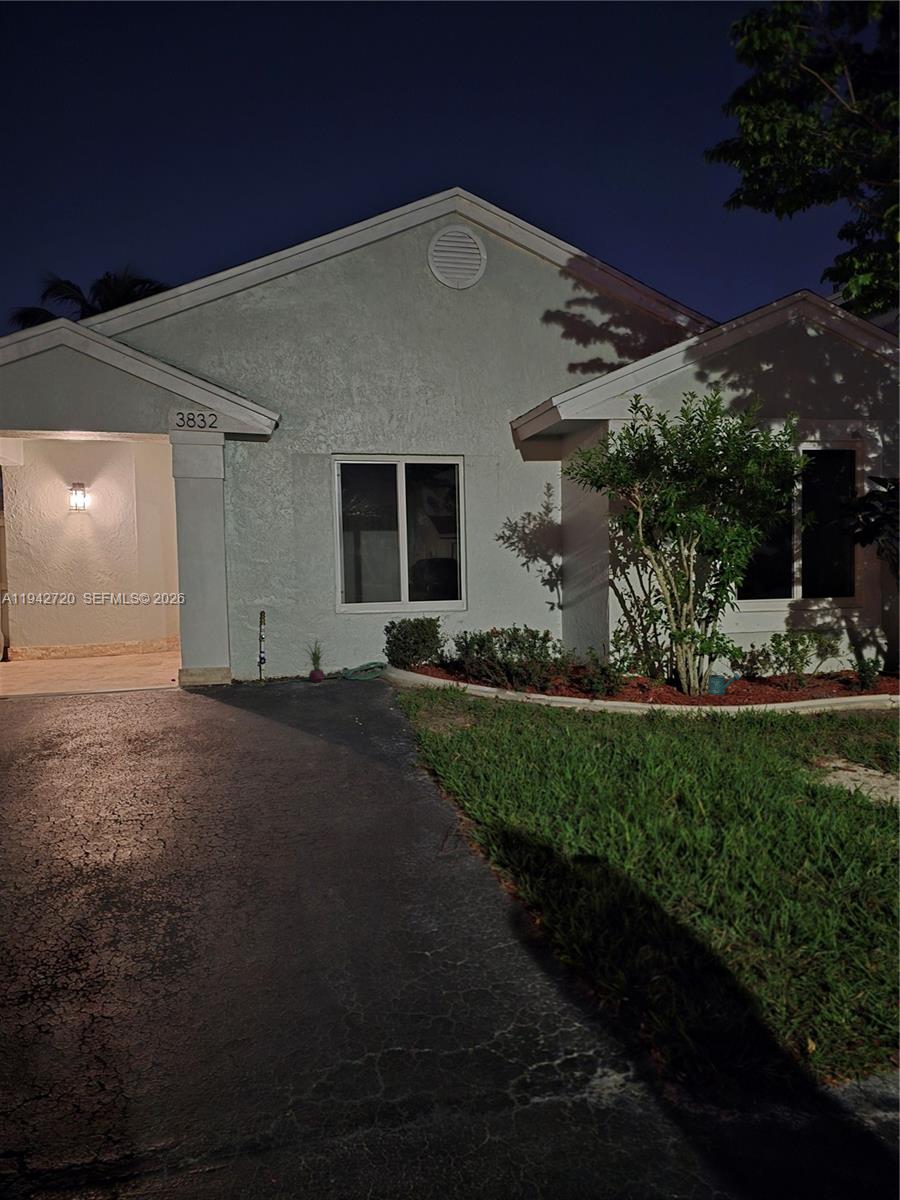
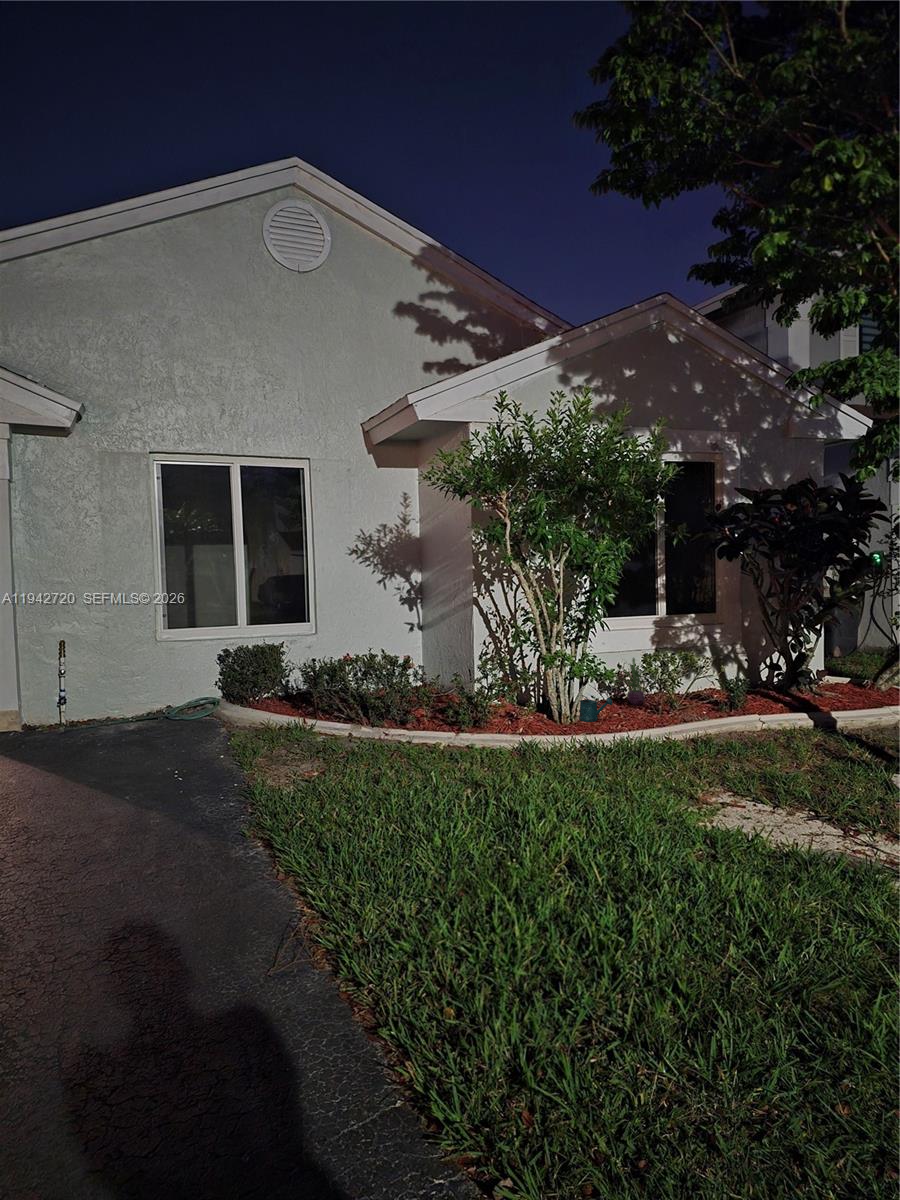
decorative plant: present [305,641,326,682] -> present [625,658,654,705]

